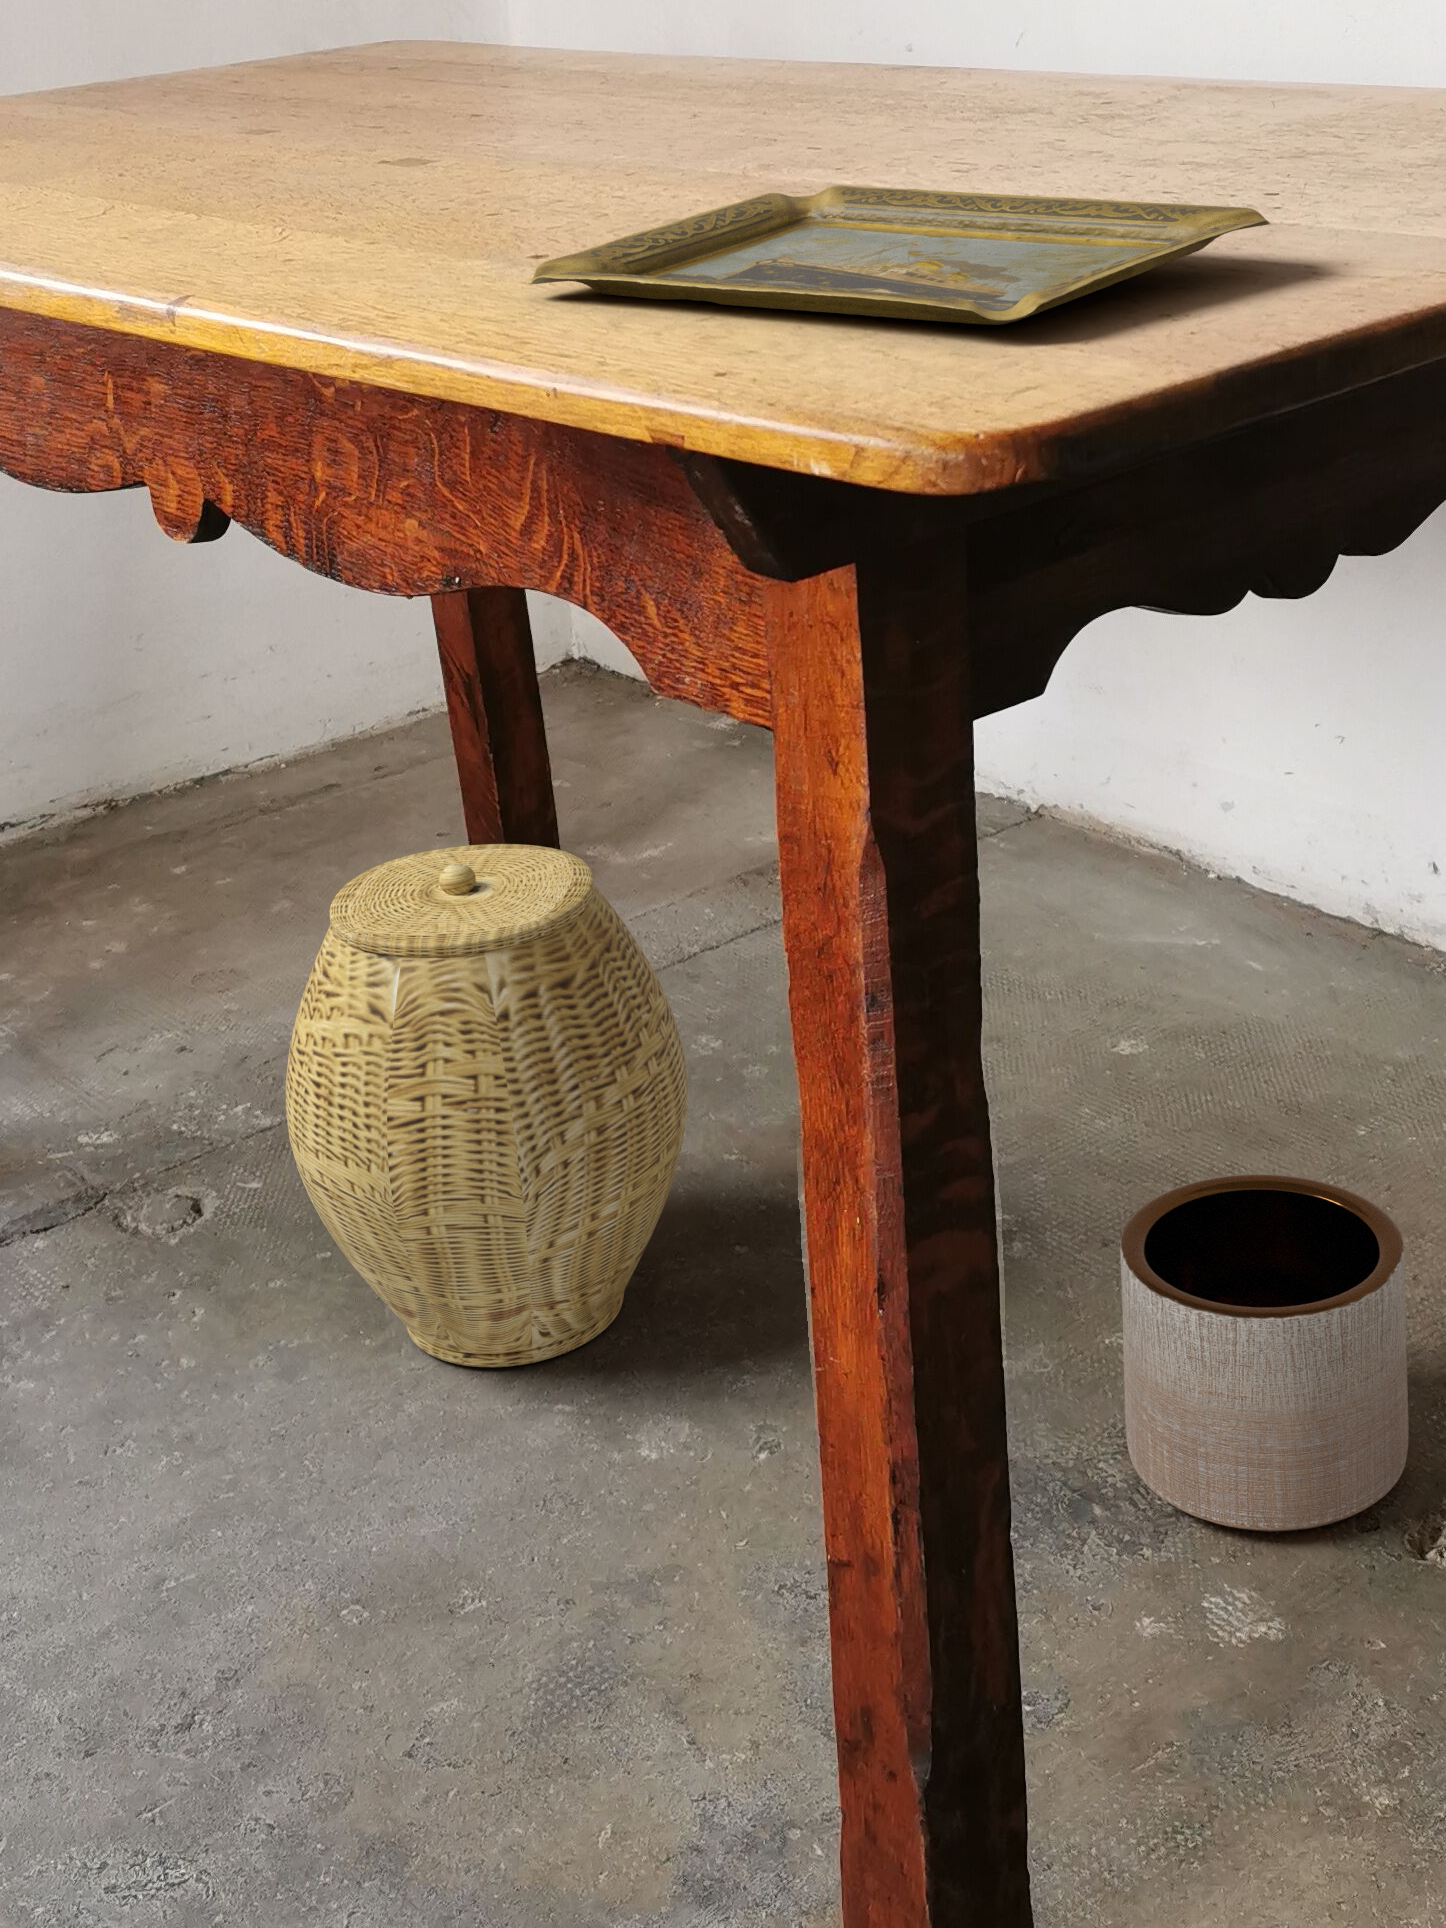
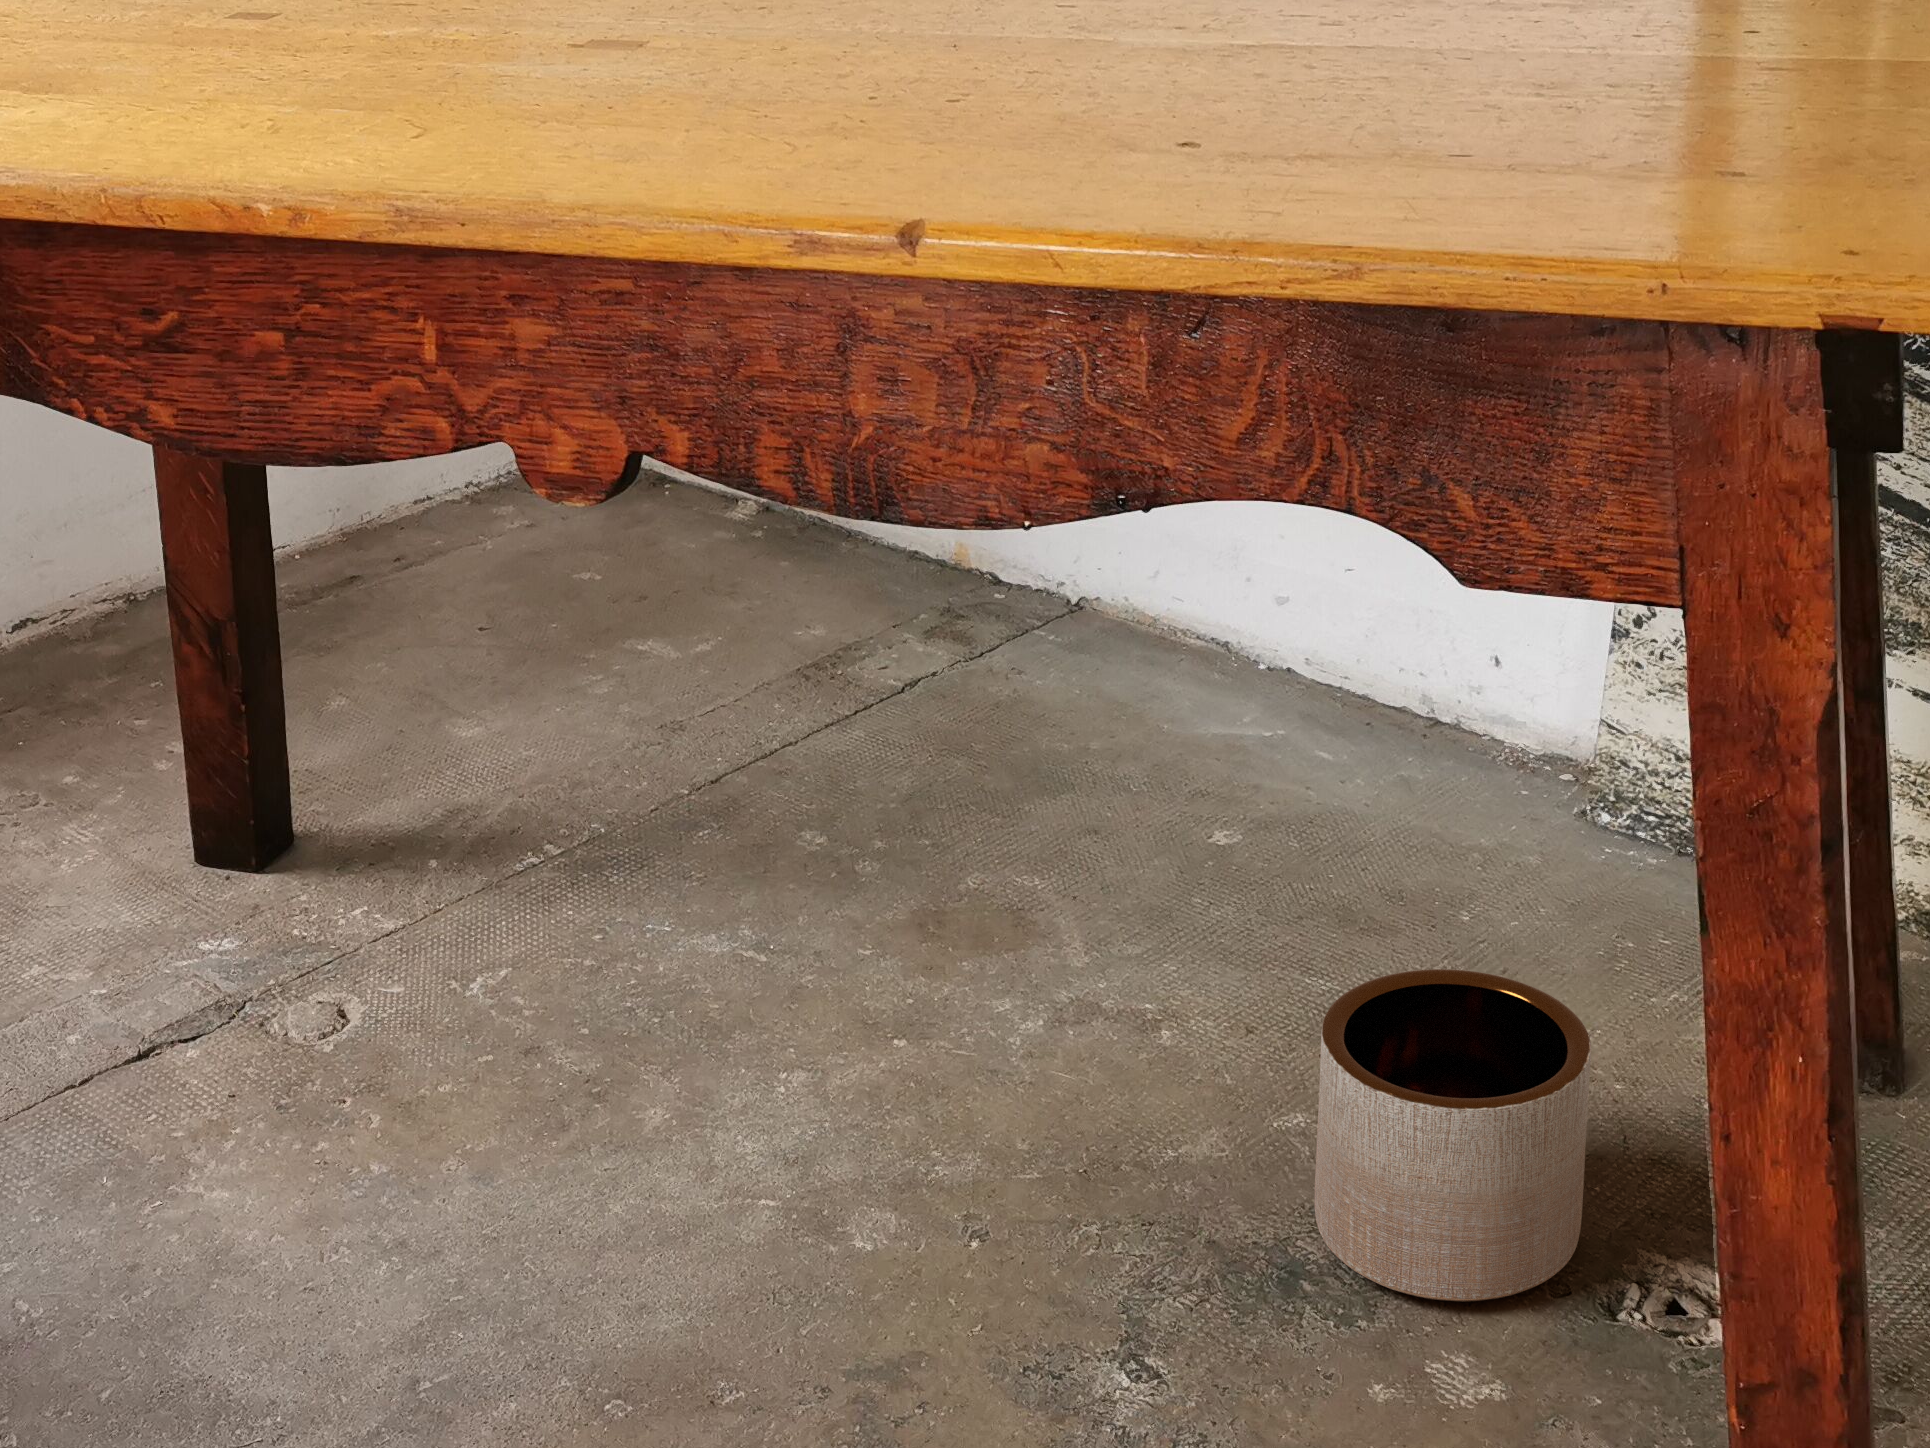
tray: present [528,185,1270,325] -> none [946,44,1677,217]
woven basket: present [286,844,688,1367] -> none [468,658,862,1168]

